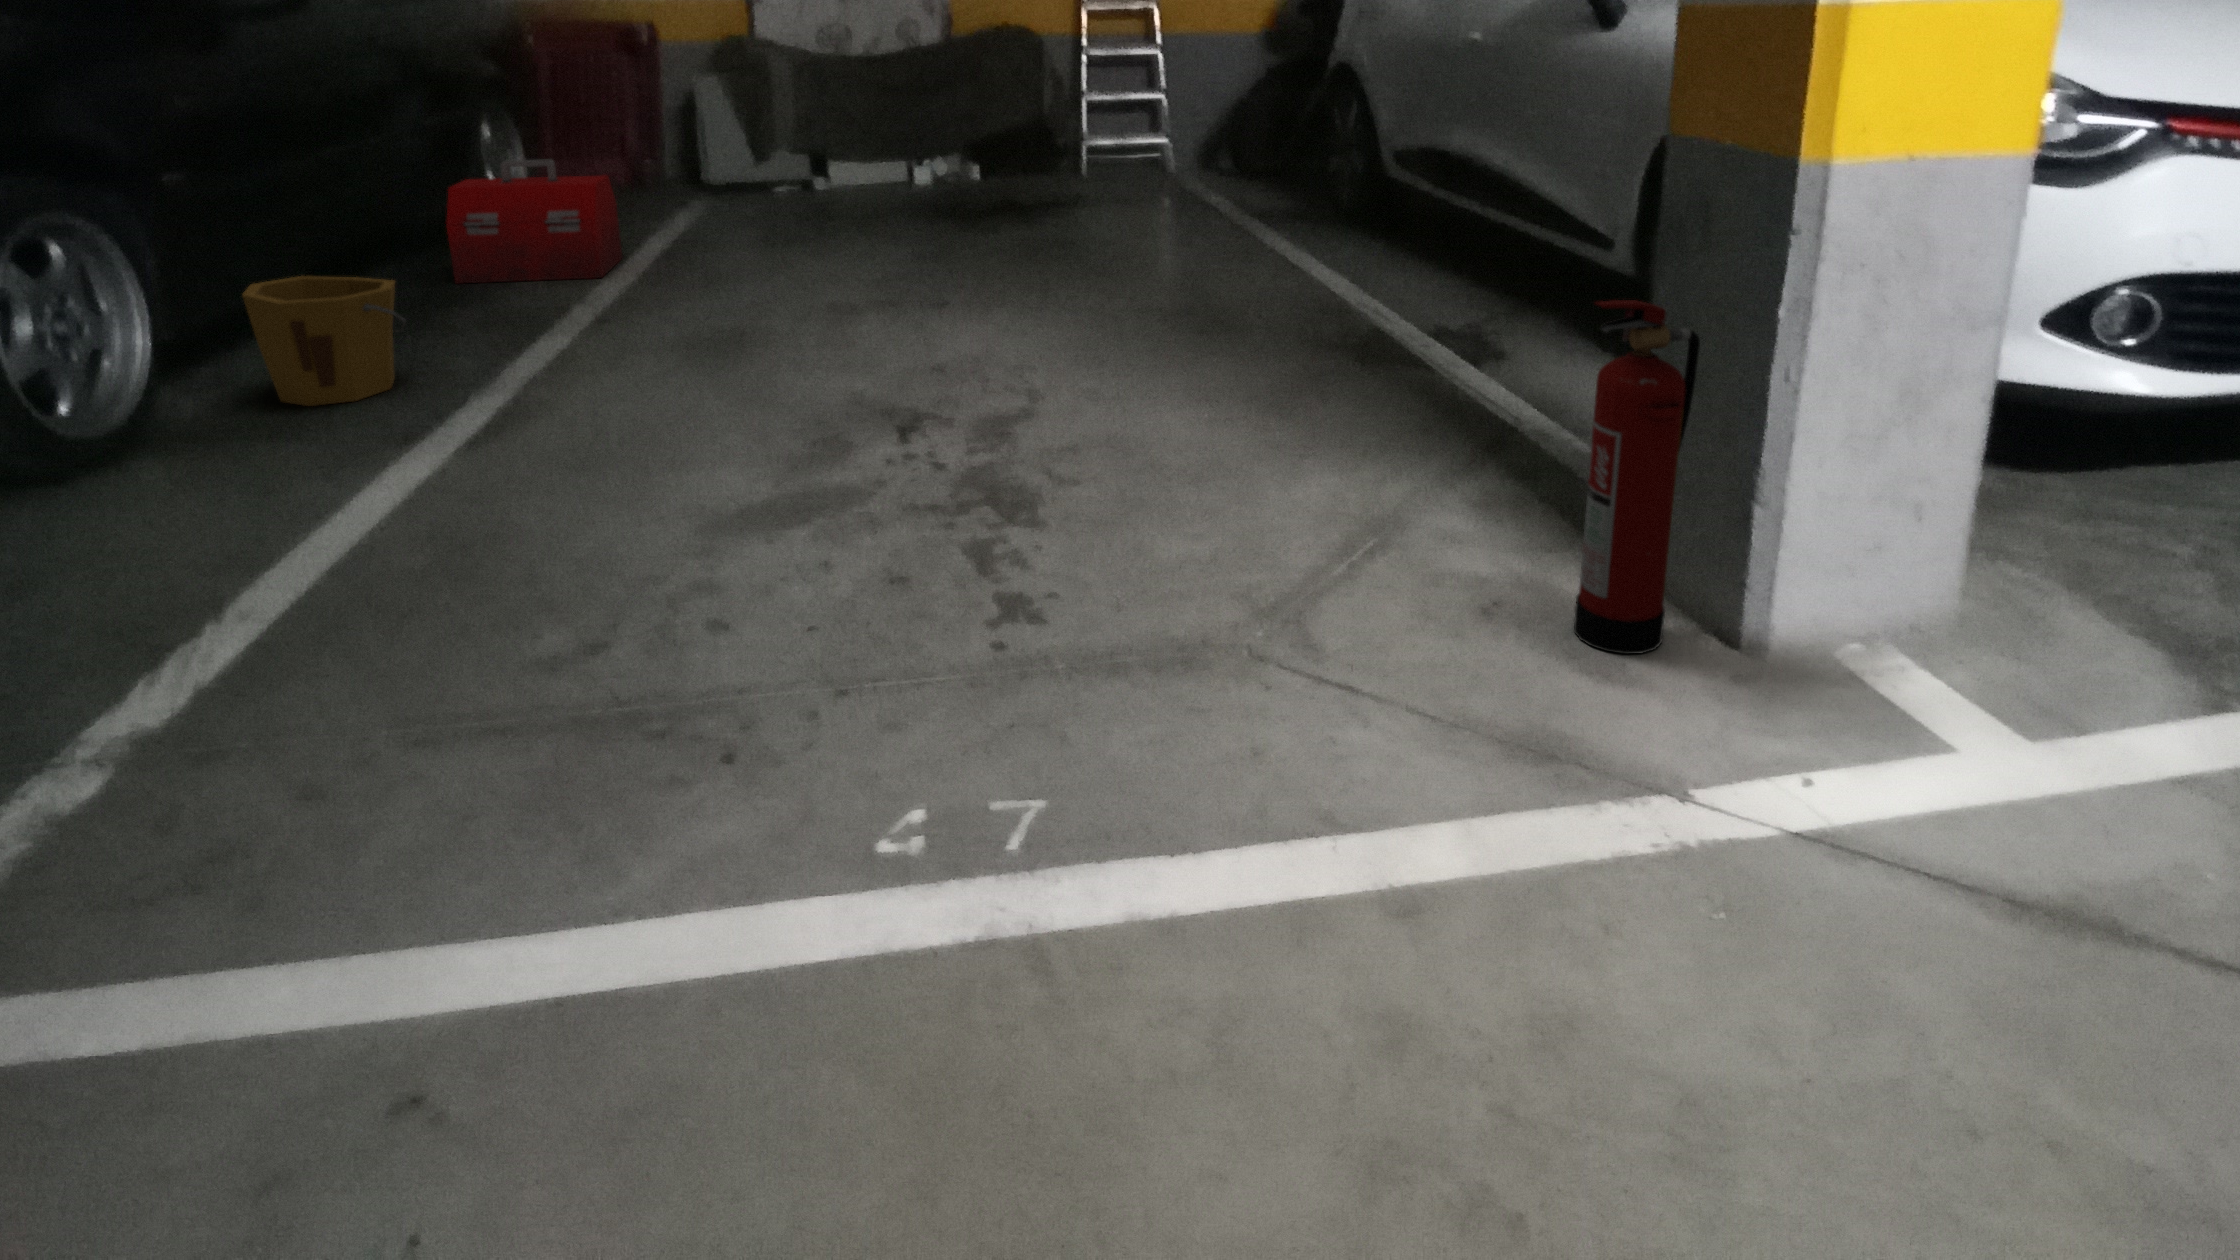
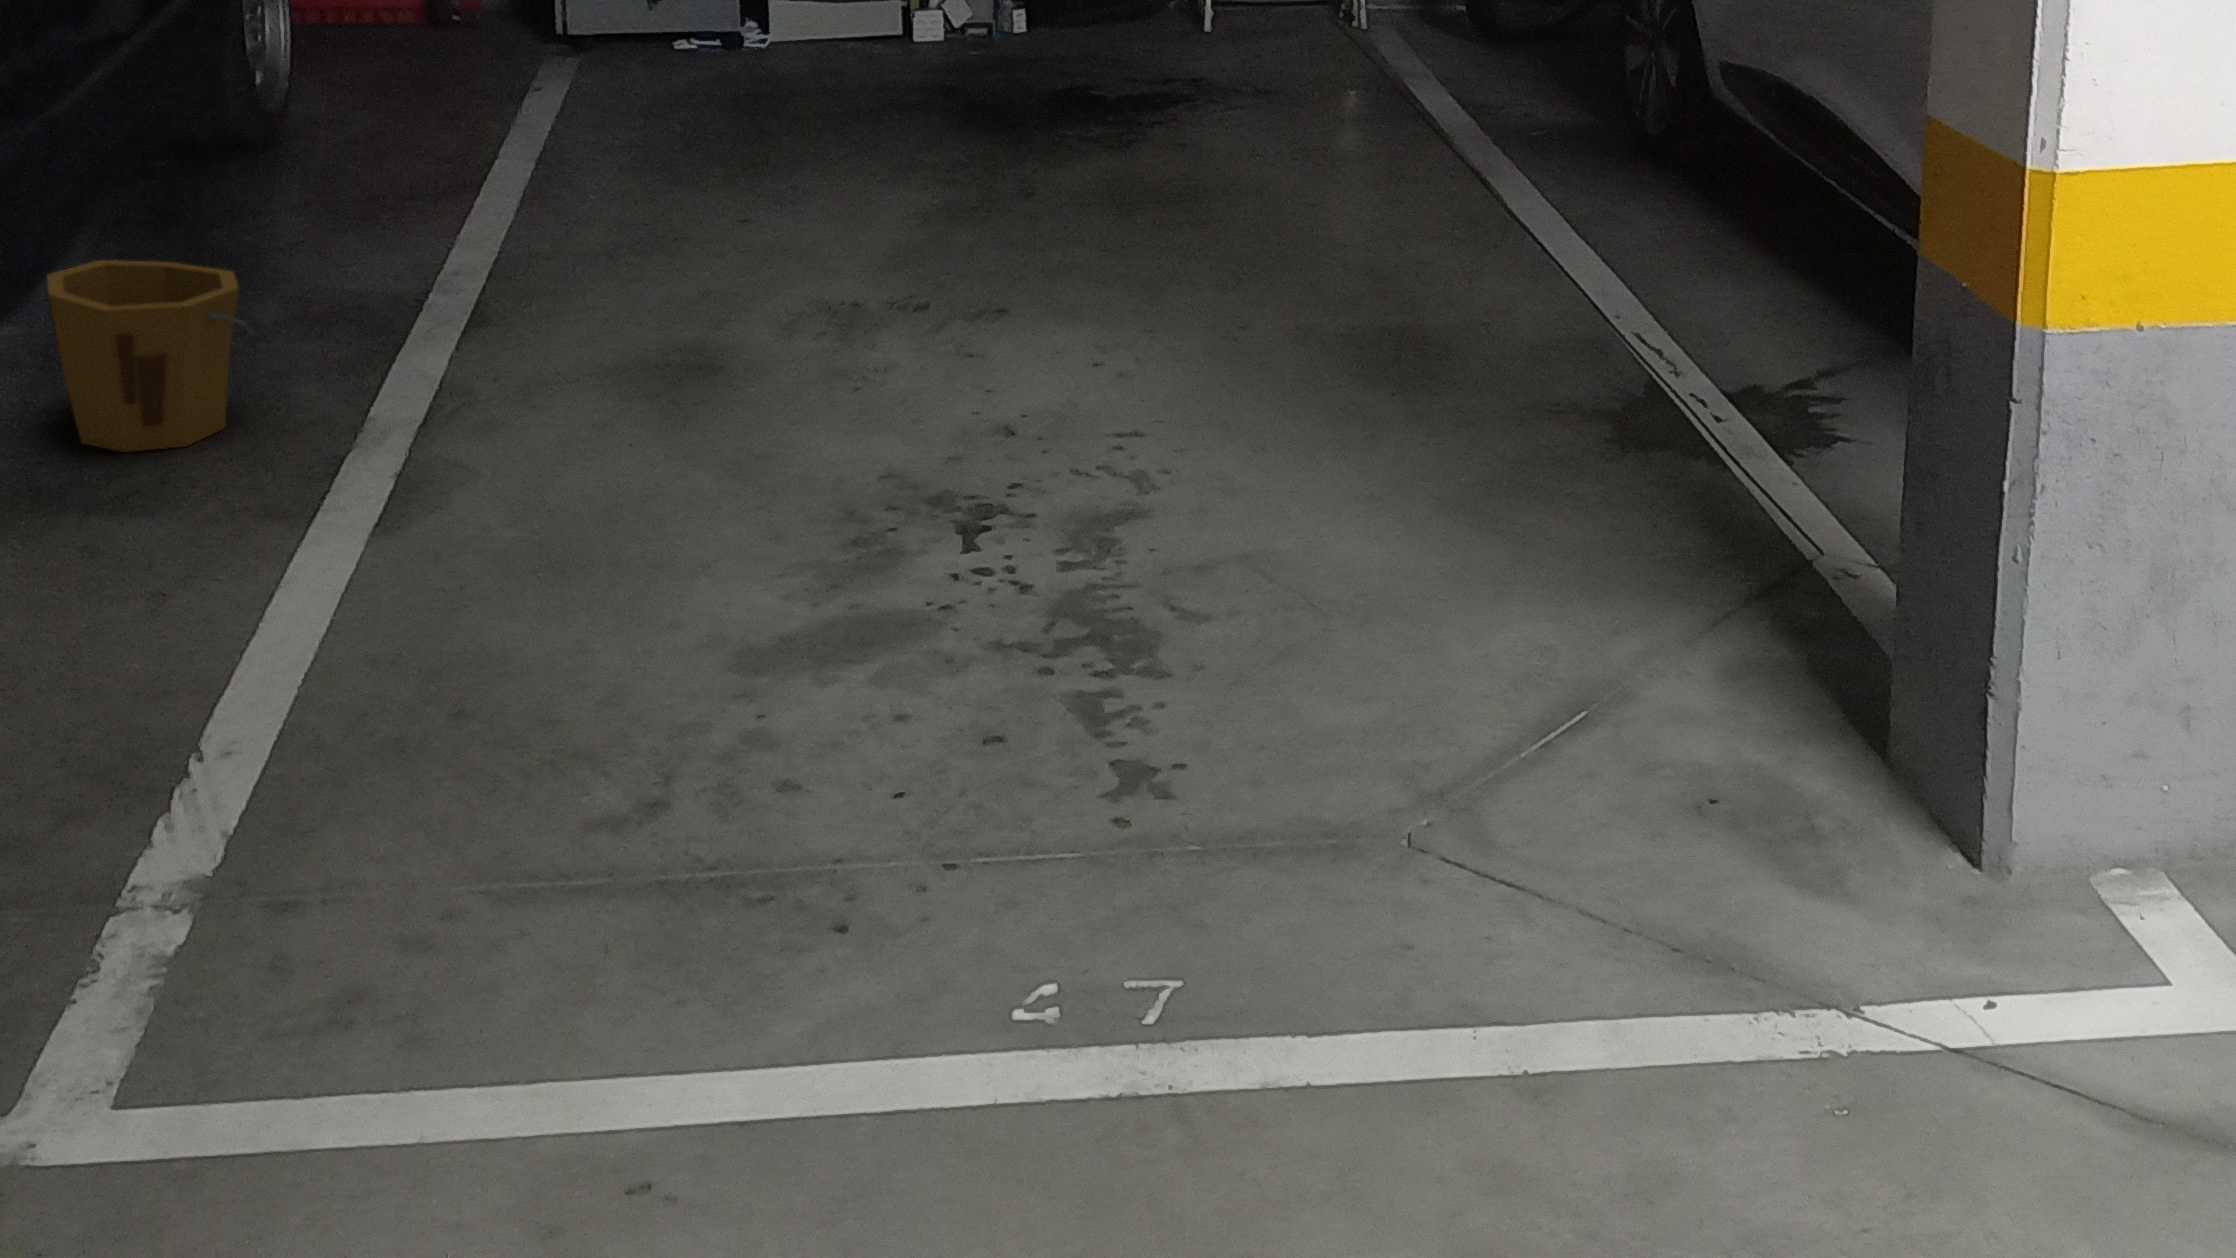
toolbox: present [446,159,622,284] -> none [221,44,470,237]
fire extinguisher: present [1574,300,1700,654] -> none [1810,450,1959,865]

